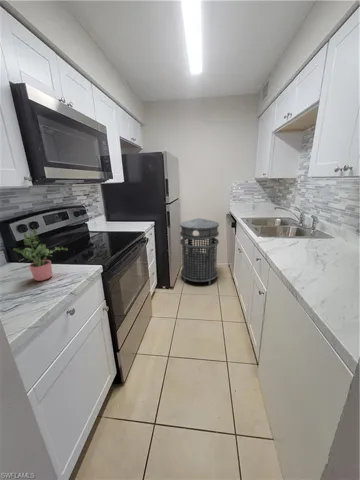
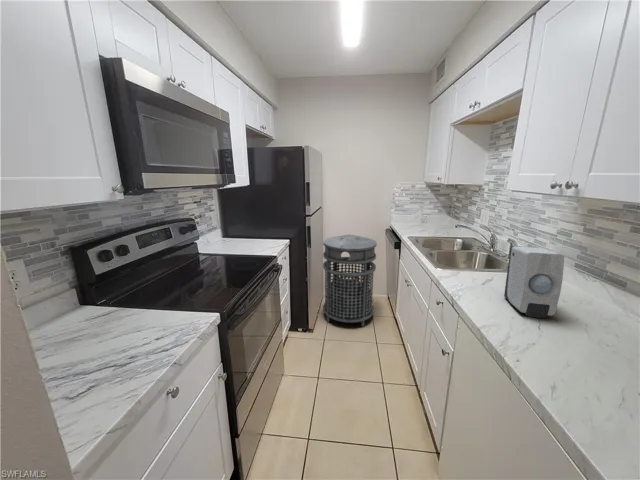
soap dispenser: none [303,216,342,264] -> present [504,246,564,318]
potted plant: present [13,229,68,281] -> none [90,263,171,340]

